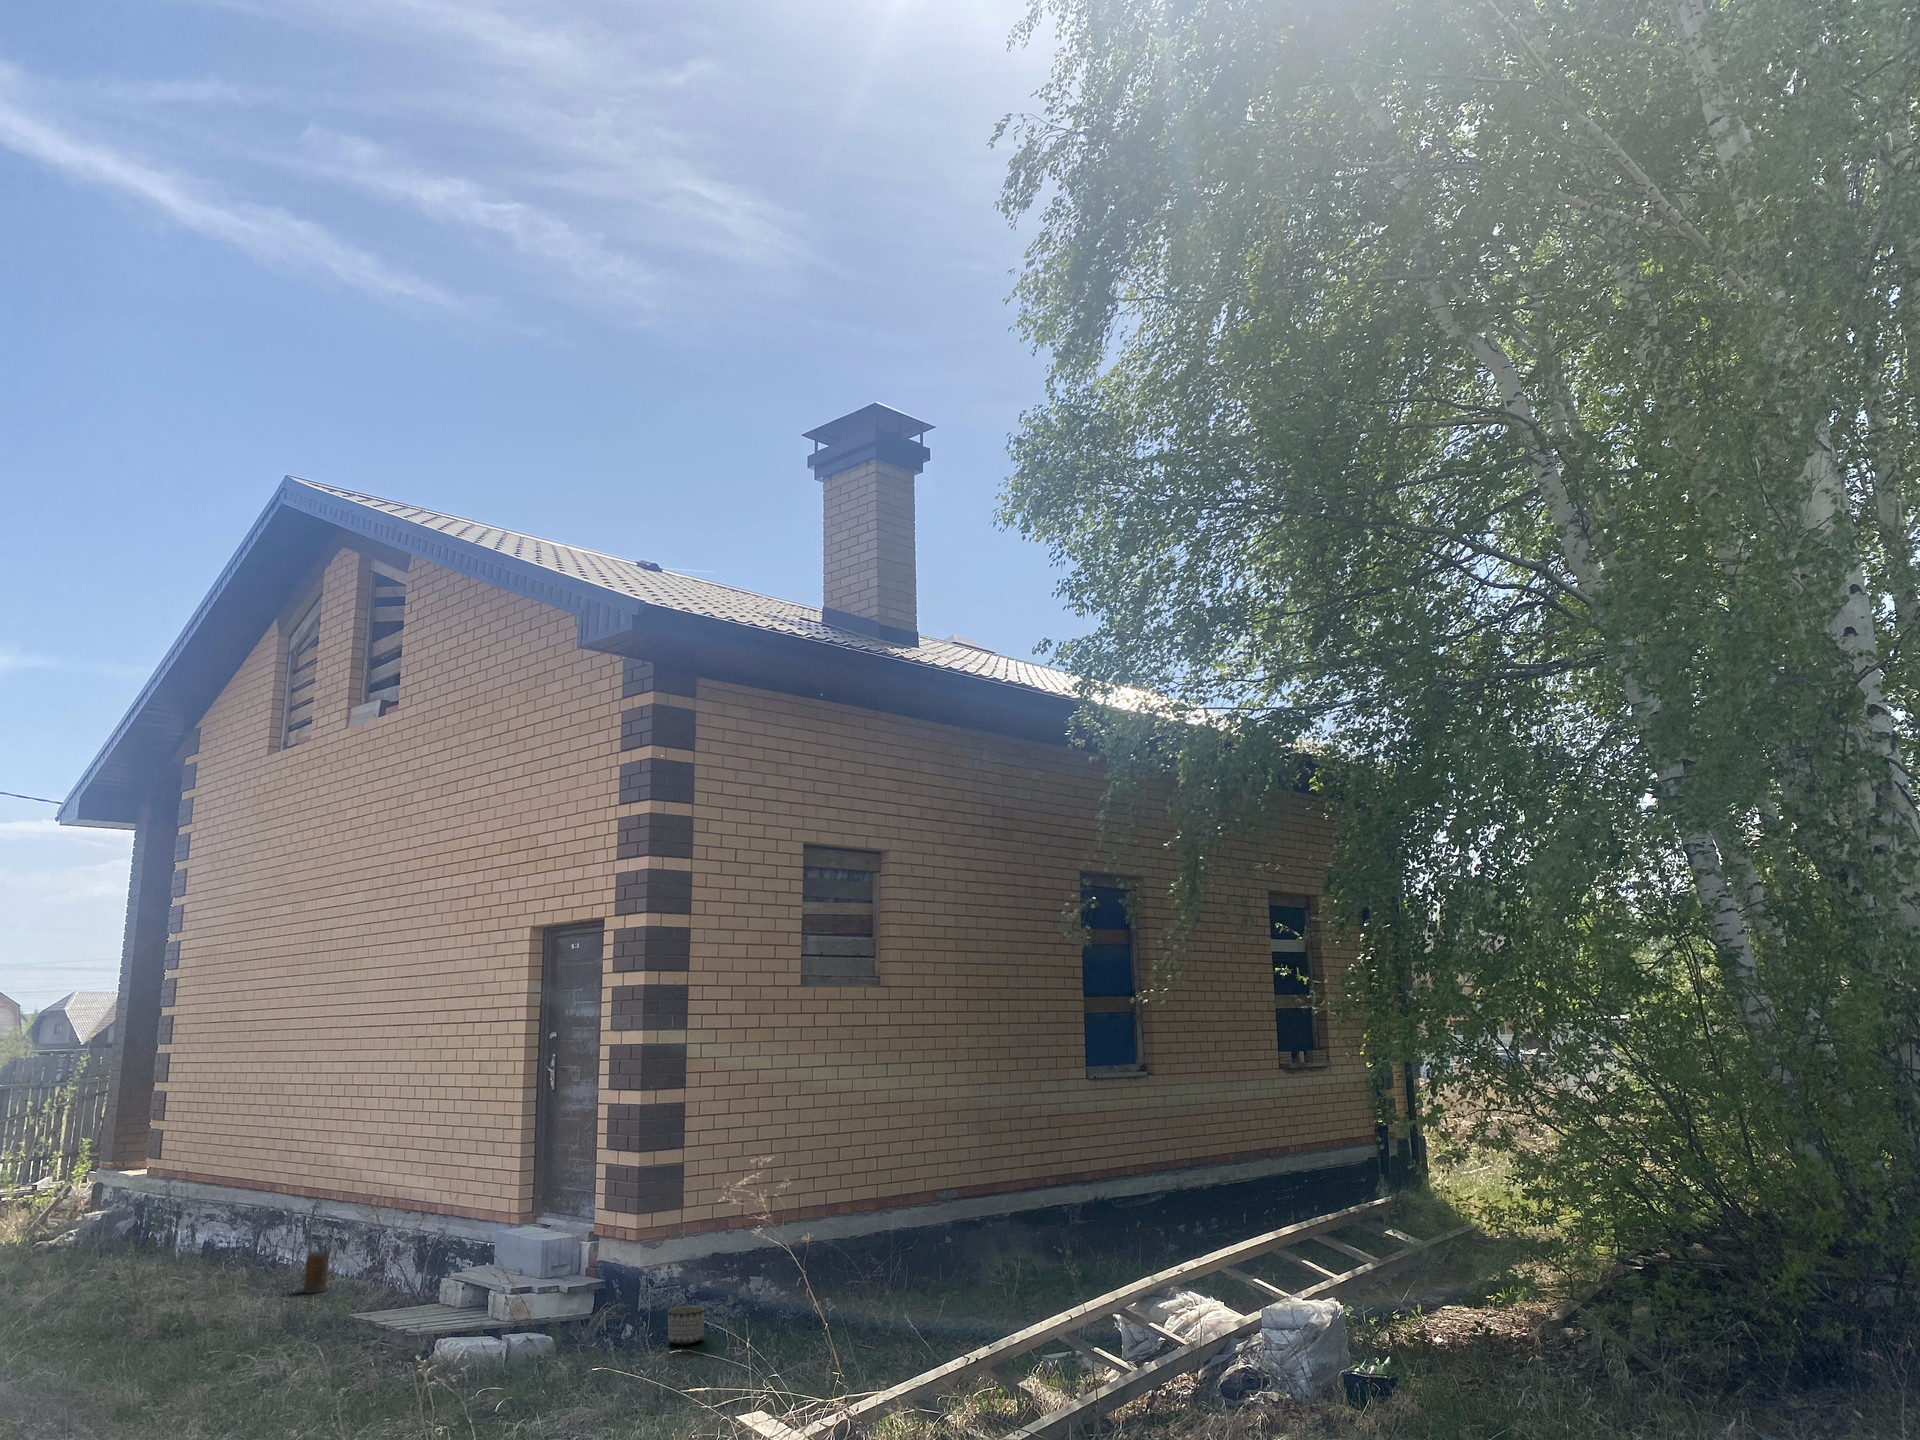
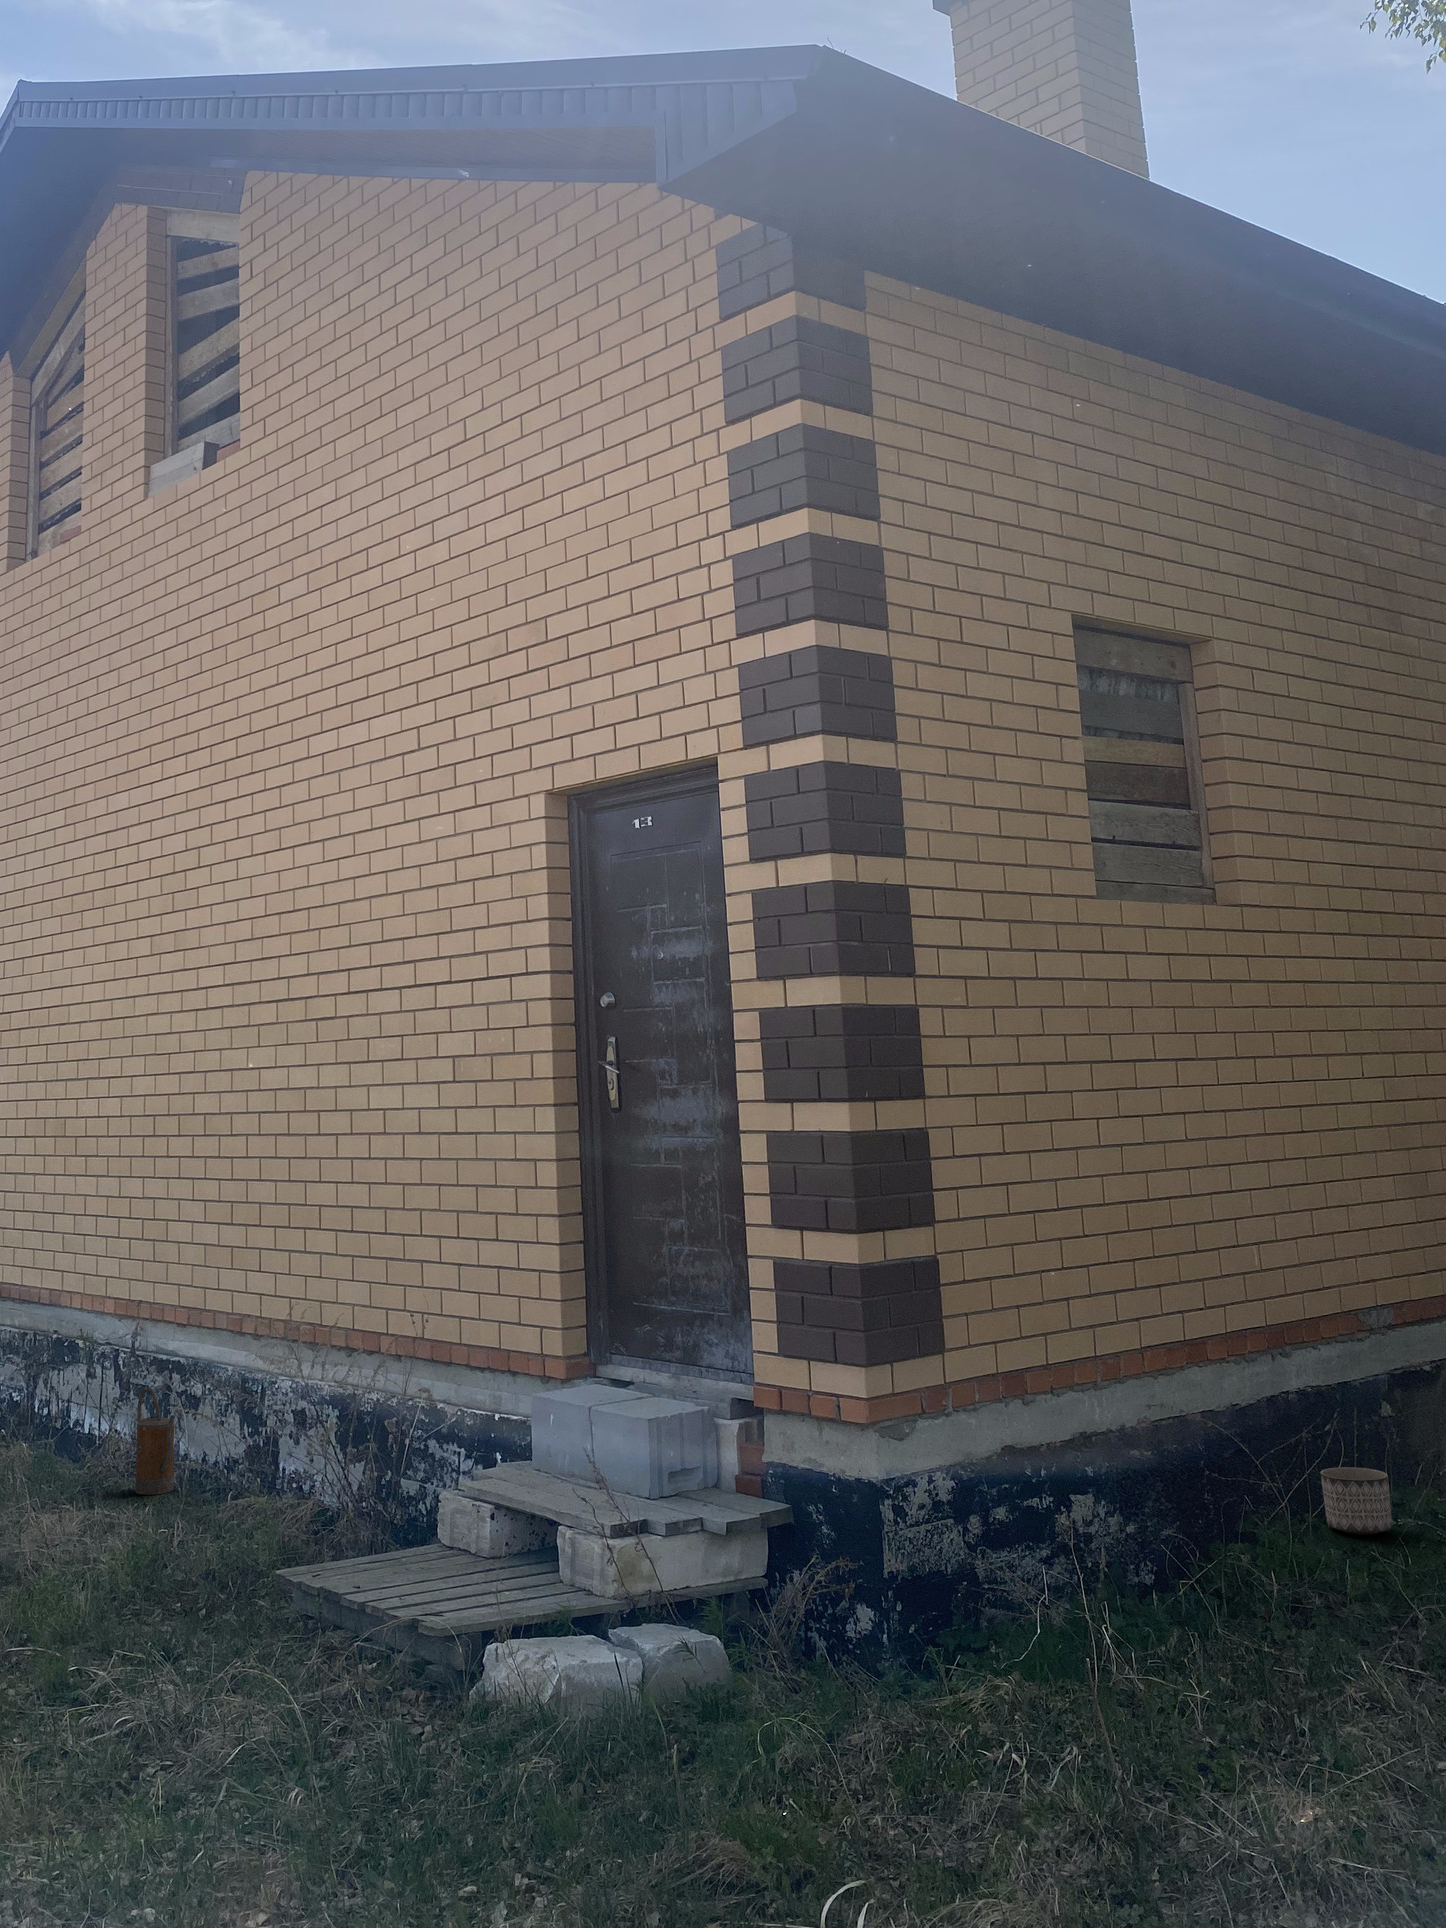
planter: present [668,1306,704,1345] -> present [1320,1467,1392,1535]

